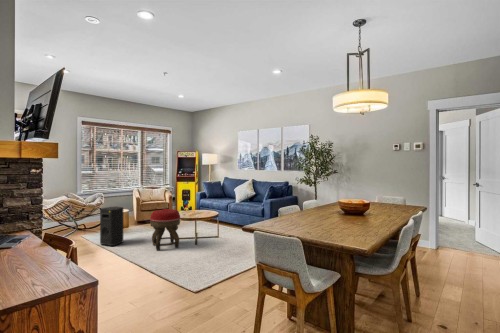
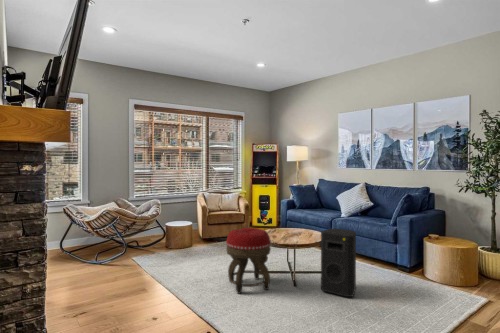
speaker: present [100,207,123,246] -> present [321,229,356,297]

